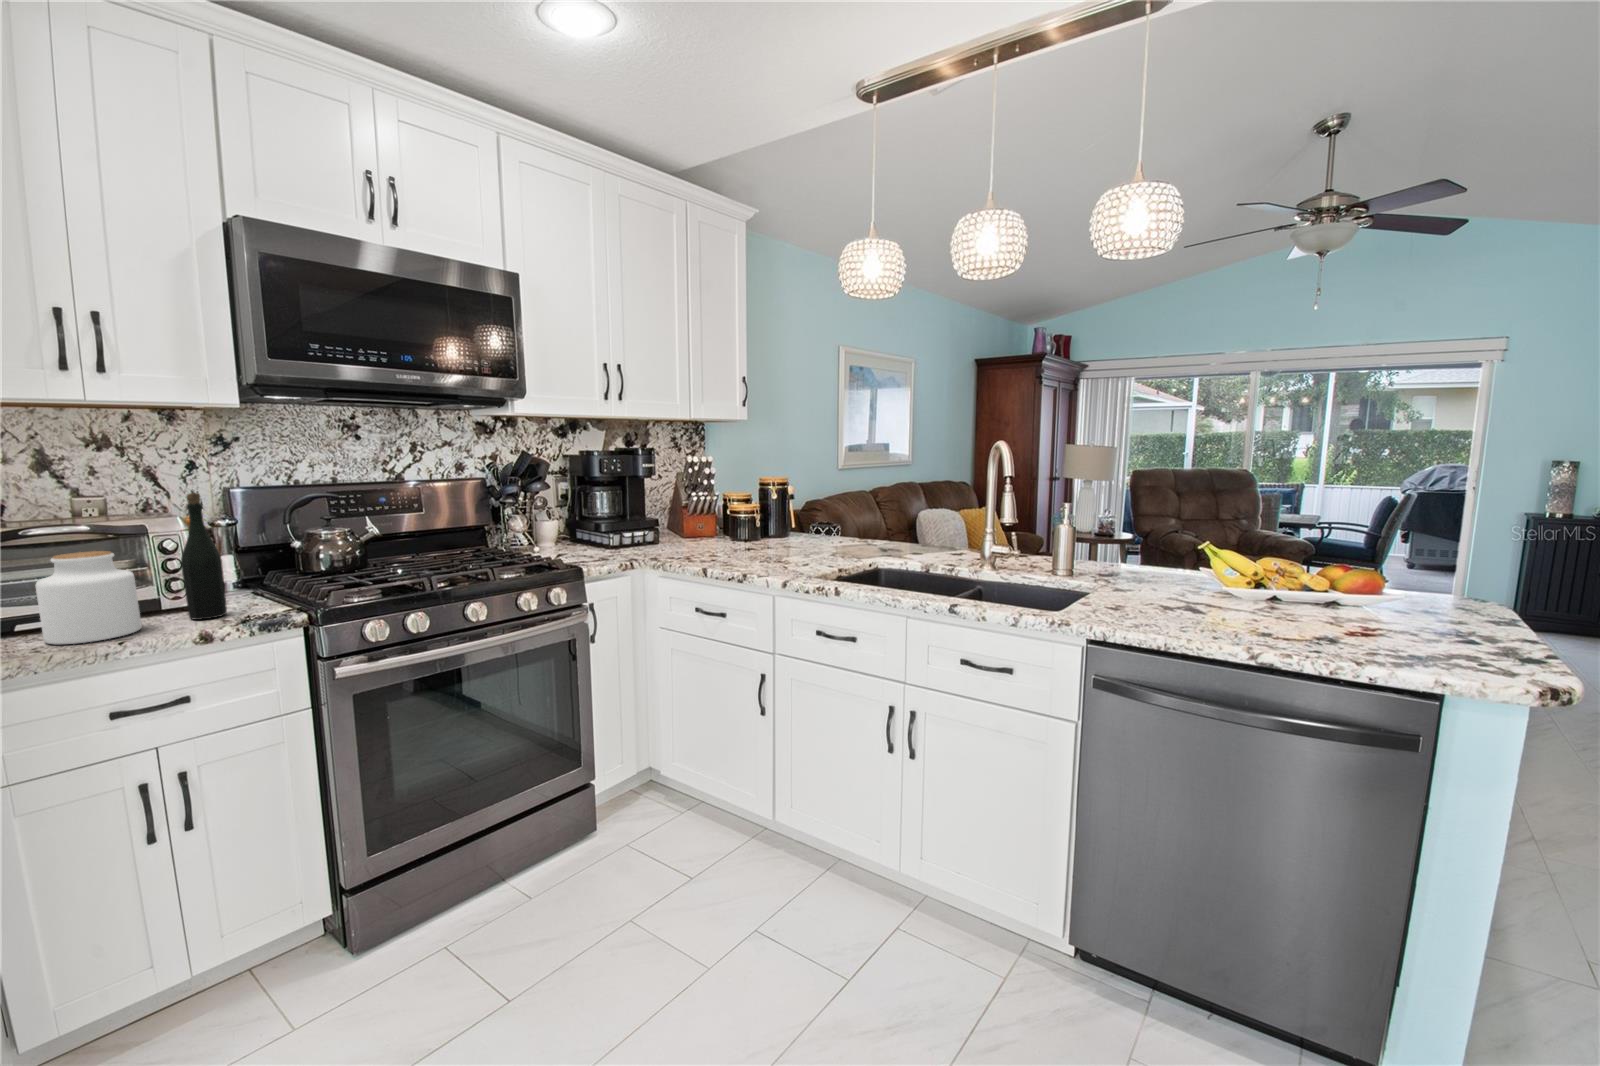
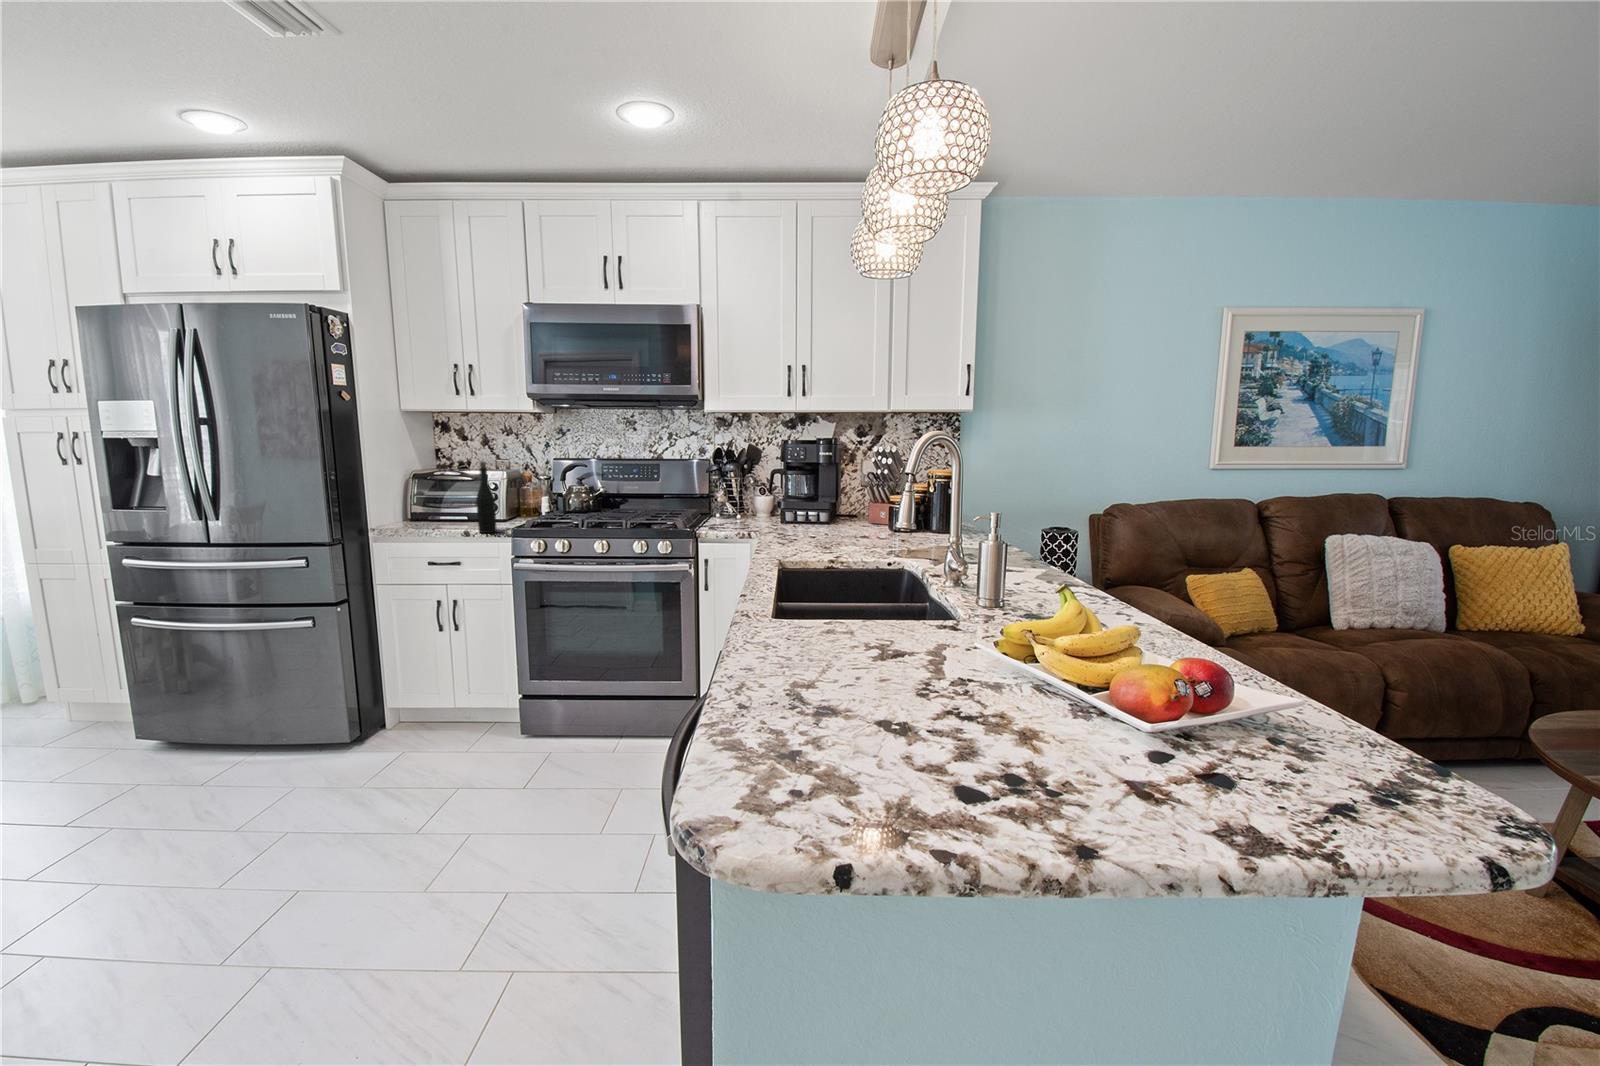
jar: present [36,551,141,644] -> none [418,489,460,535]

